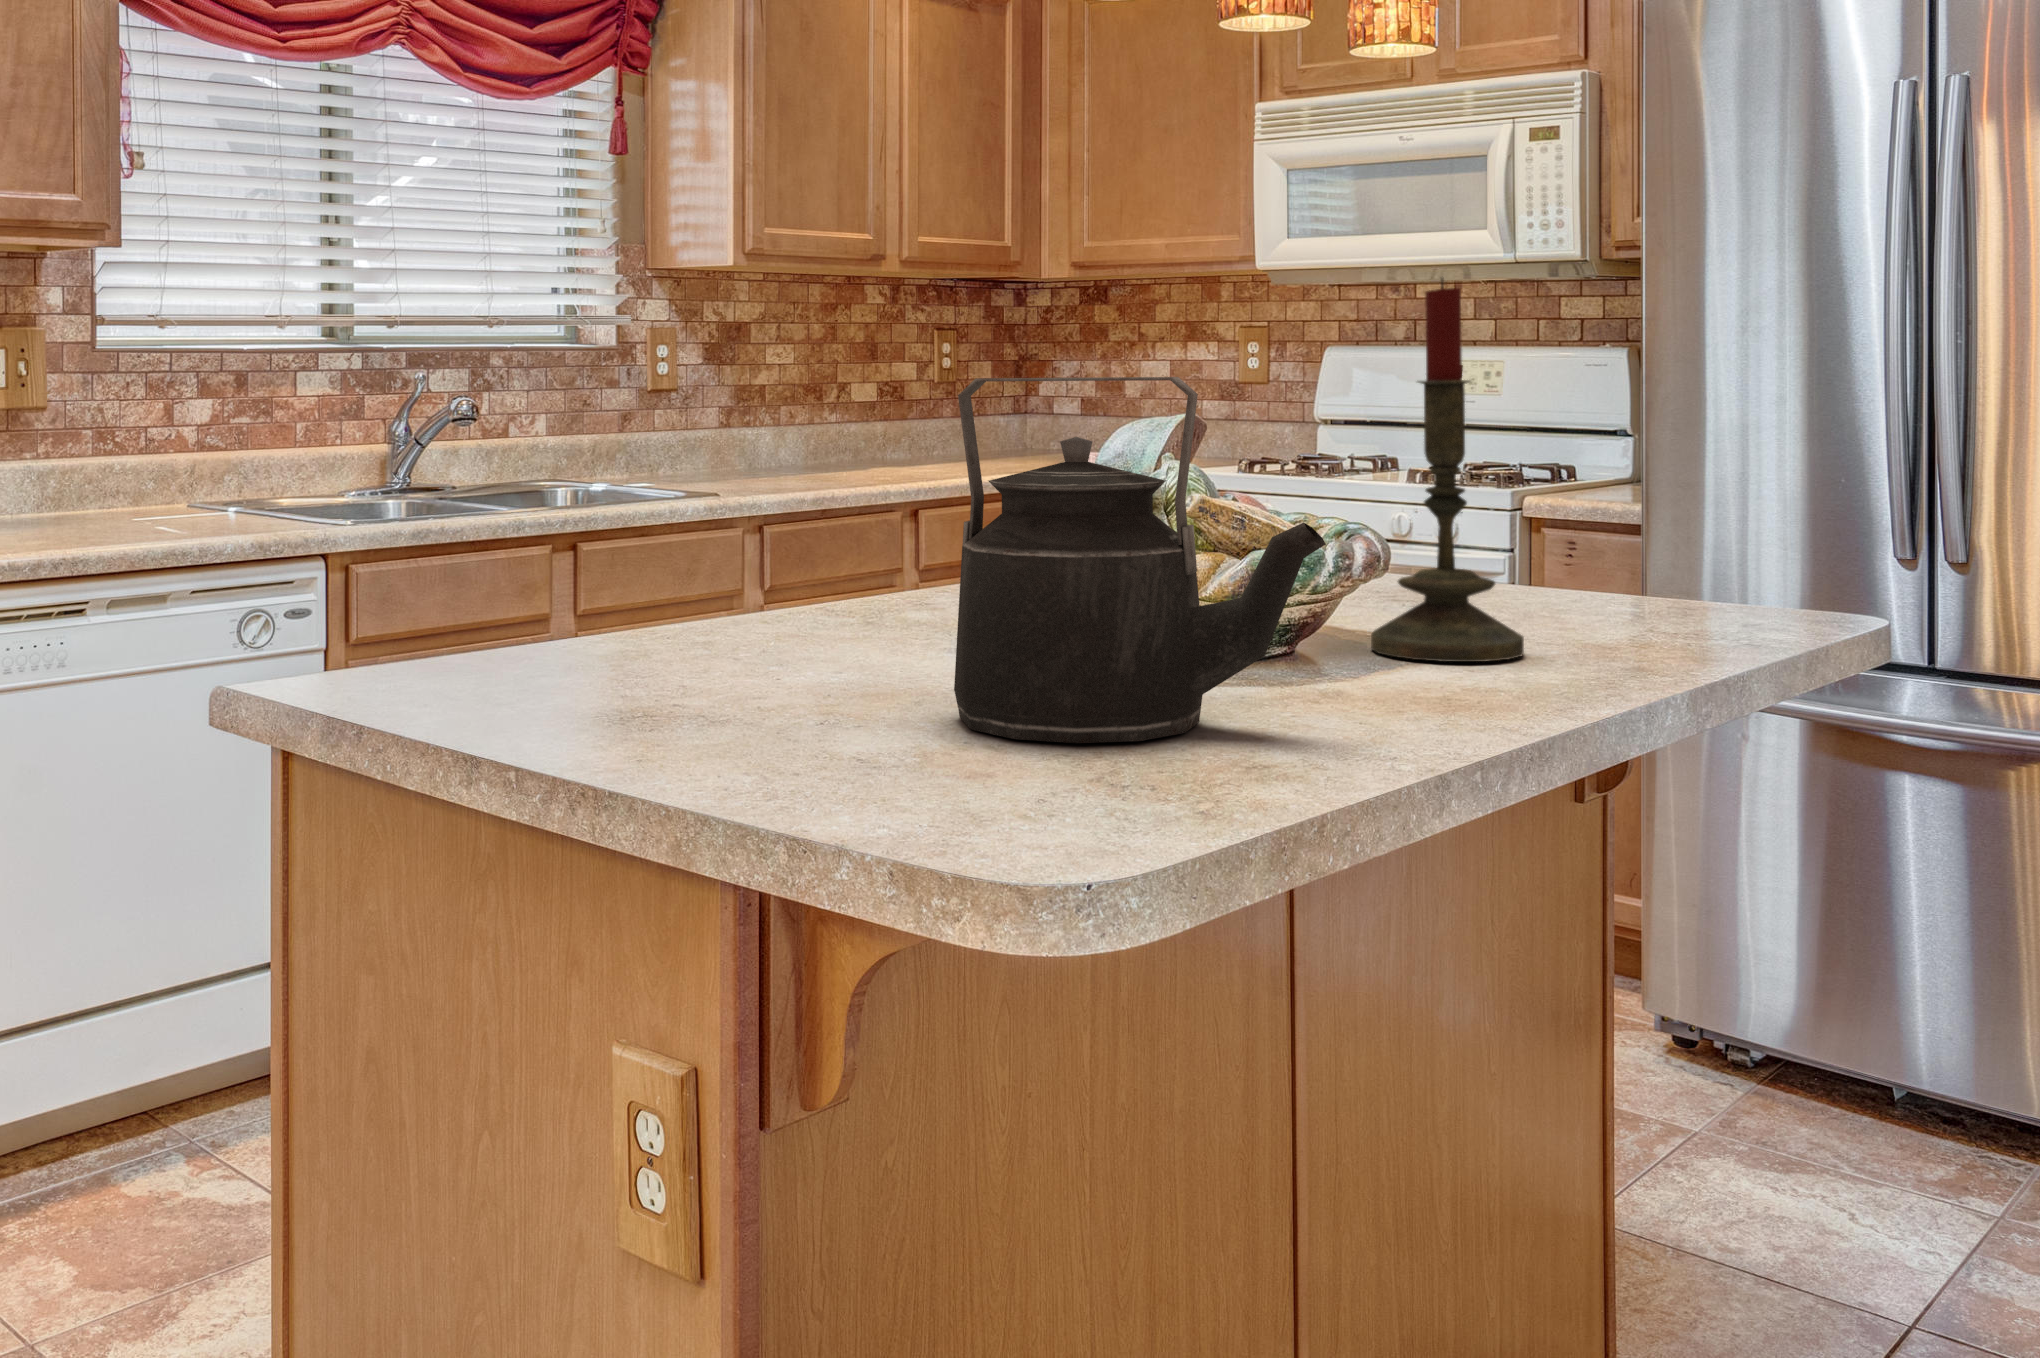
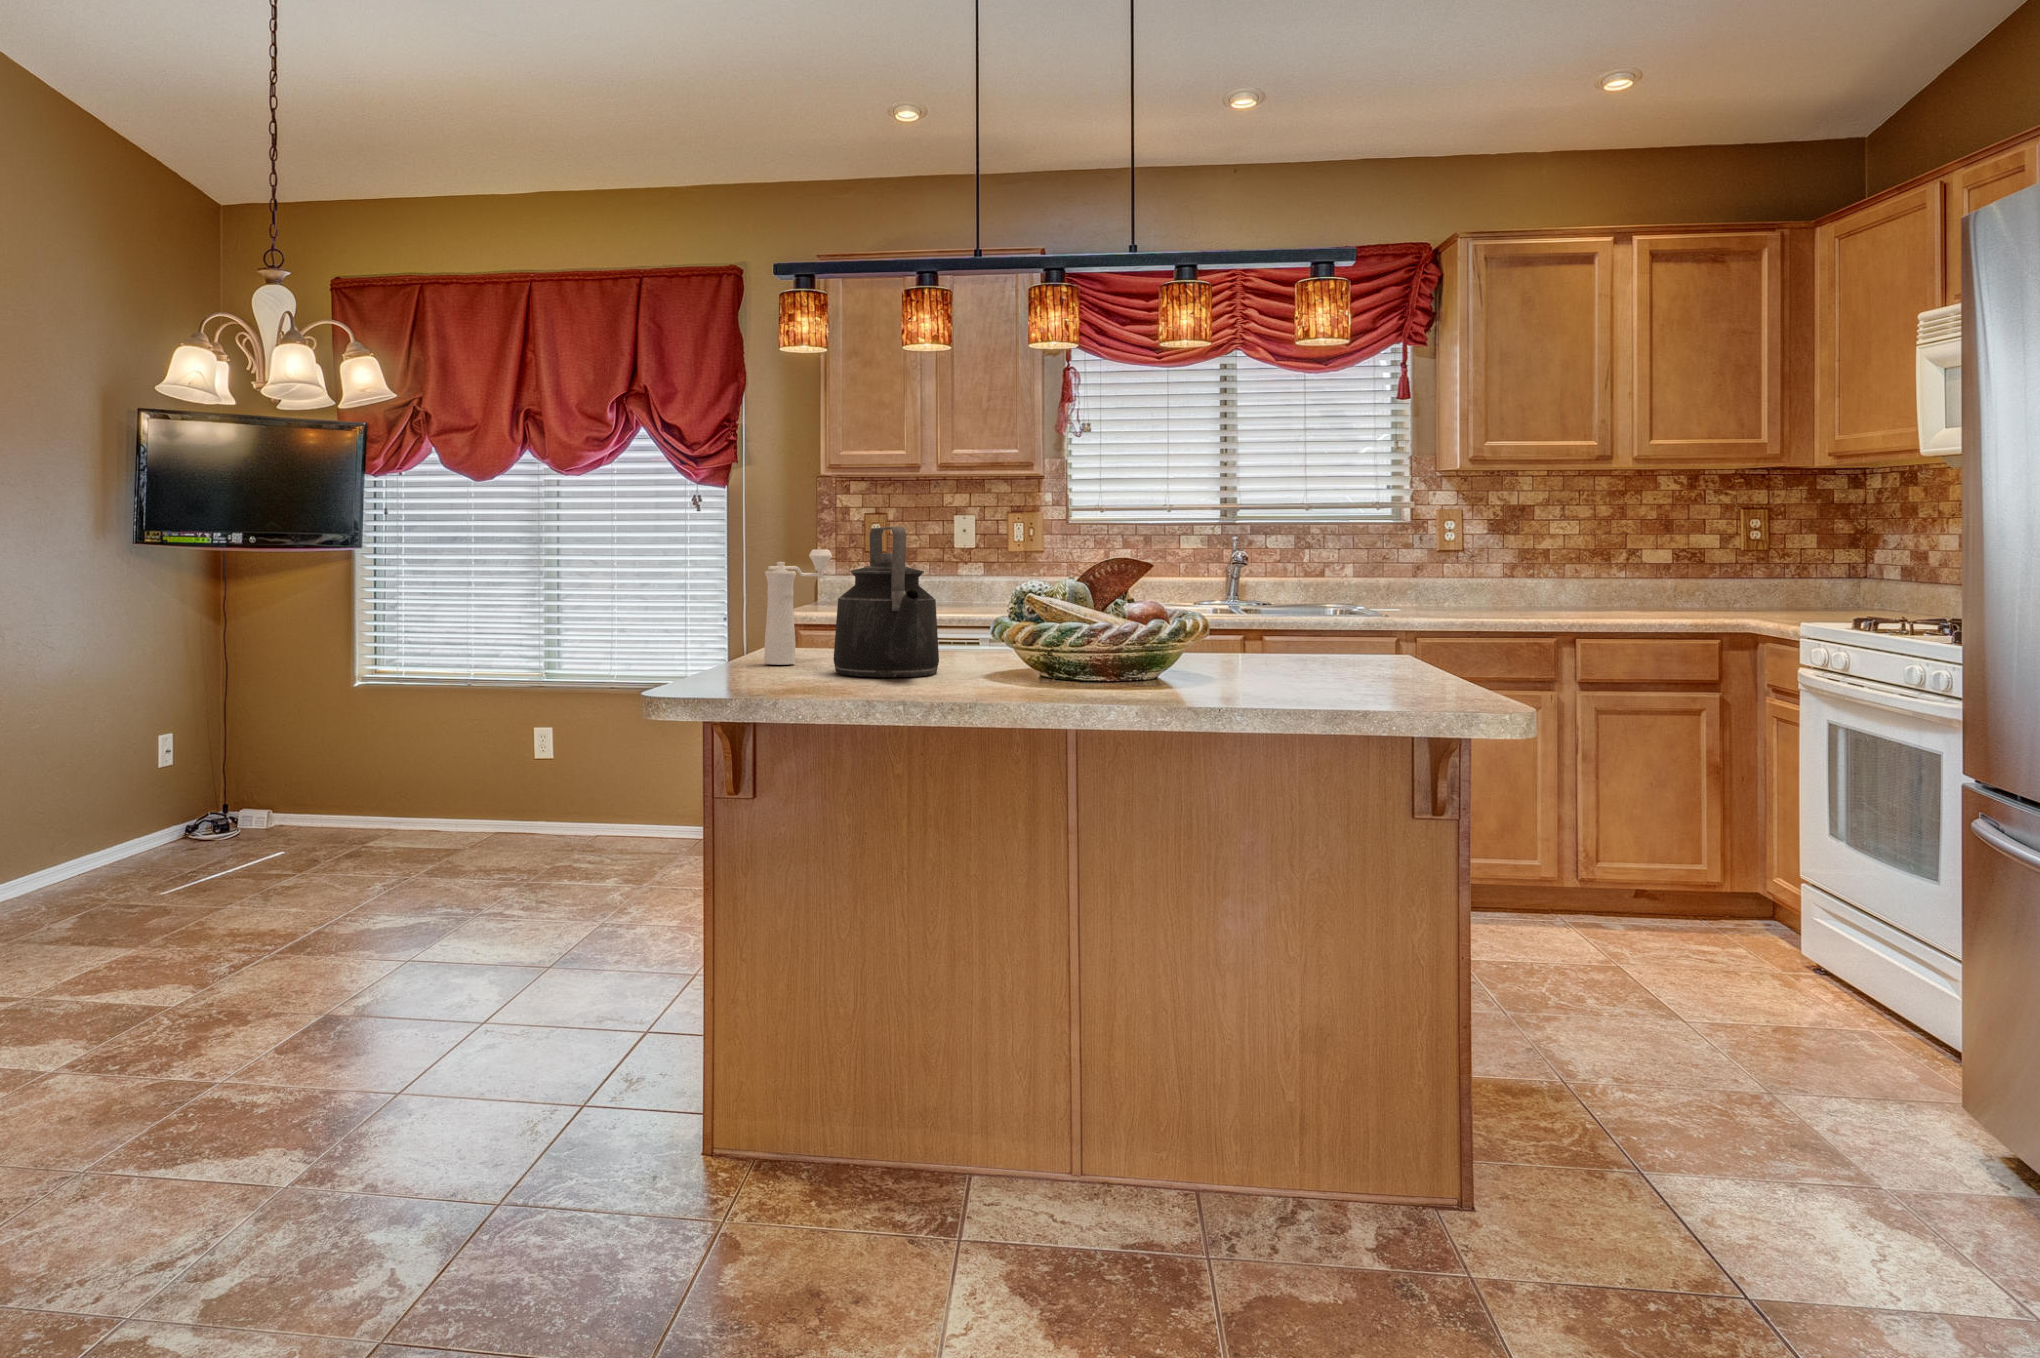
candle: present [1371,278,1524,662] -> none [1125,476,1206,683]
pepper mill: none [687,431,789,747] -> present [764,549,832,665]

